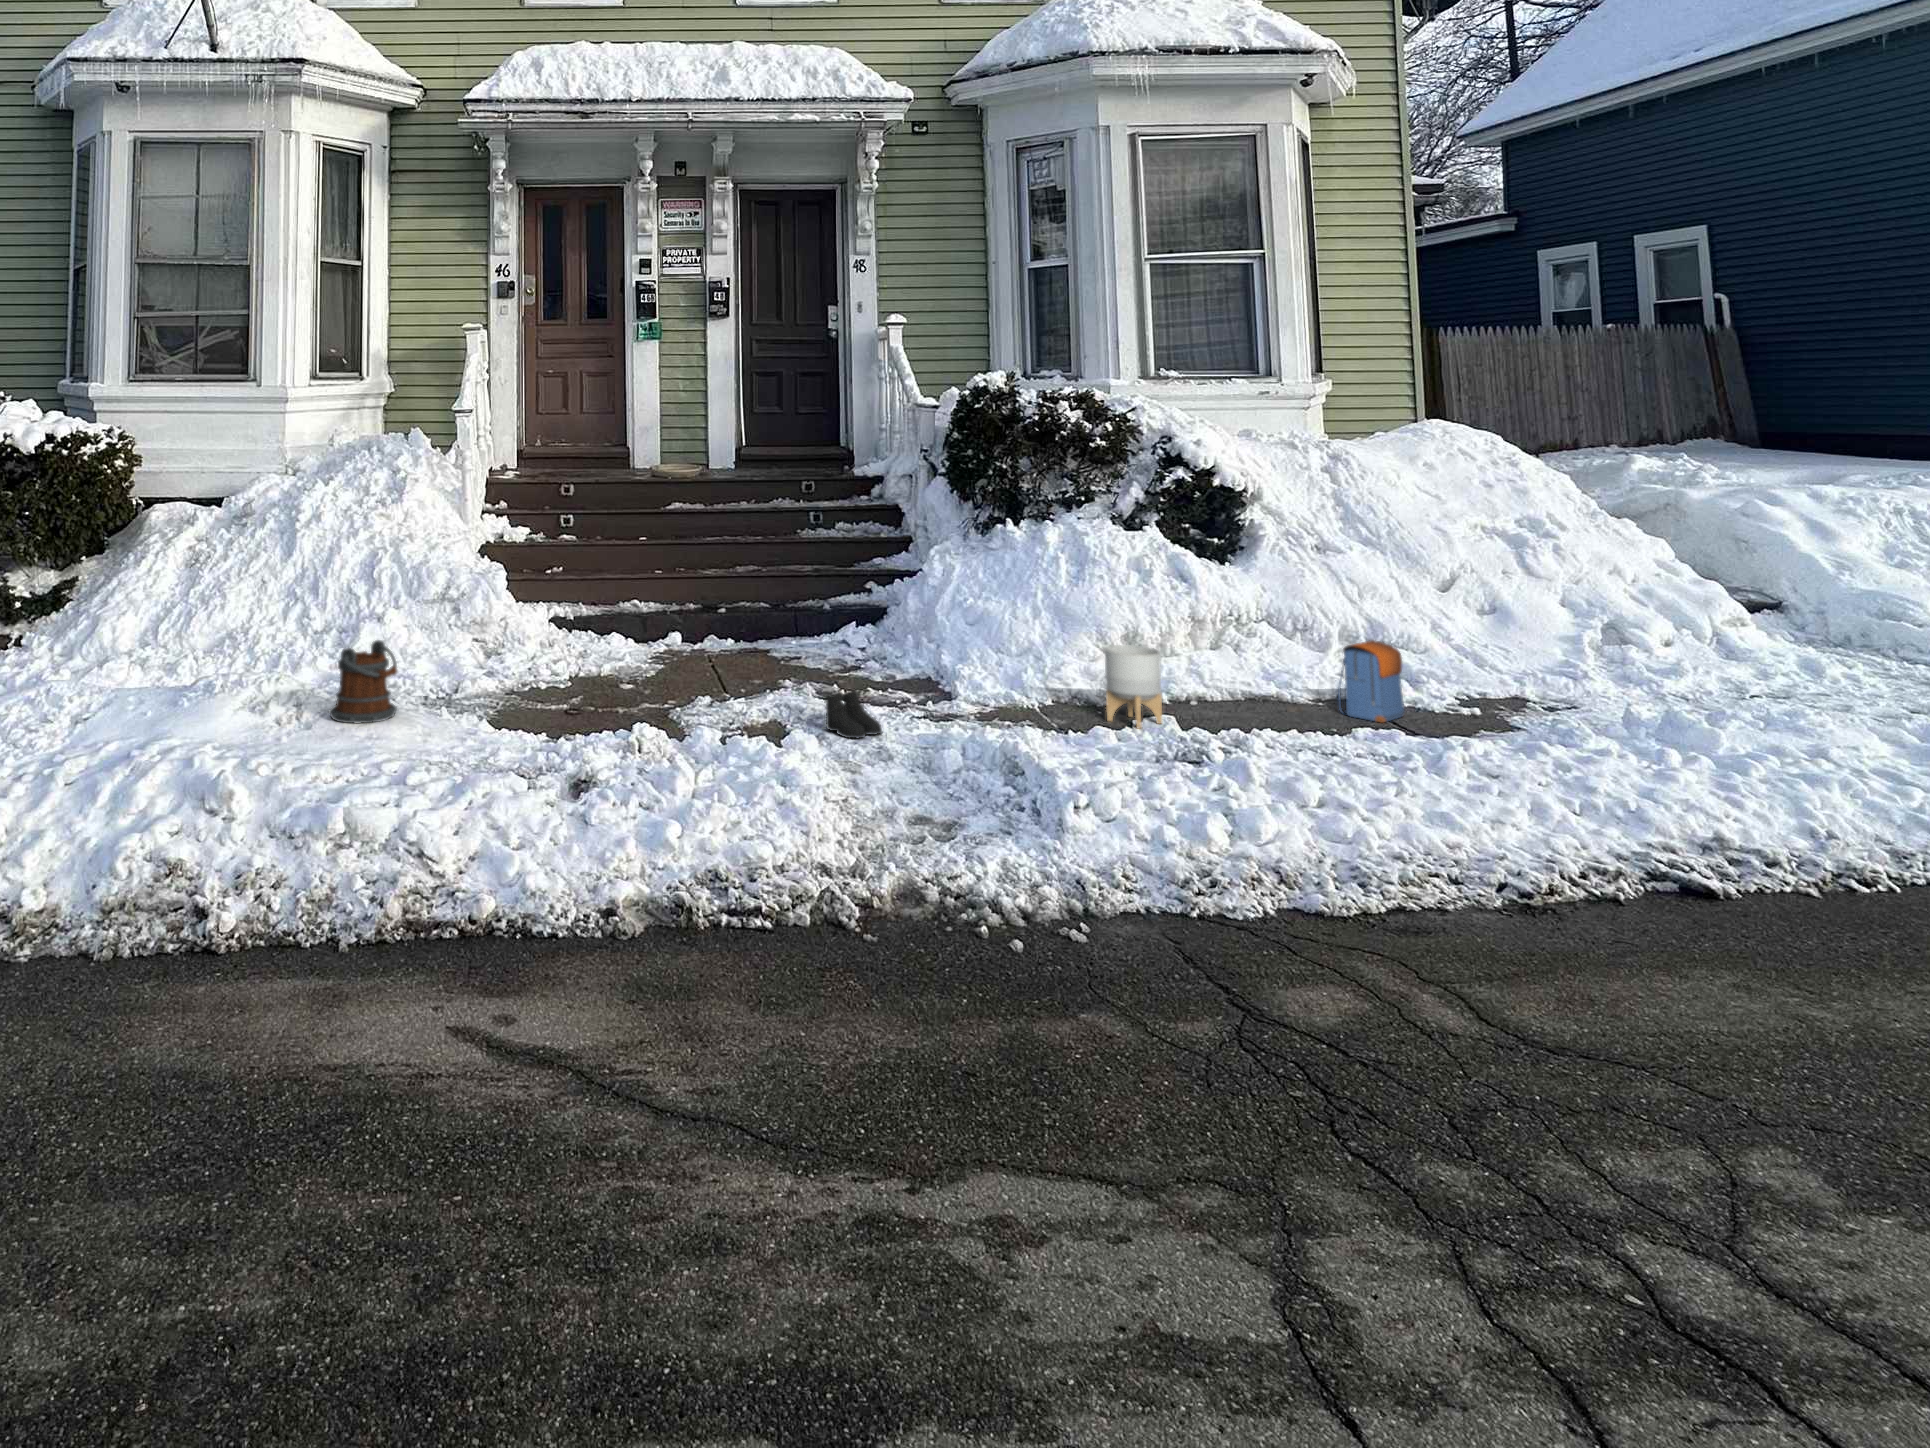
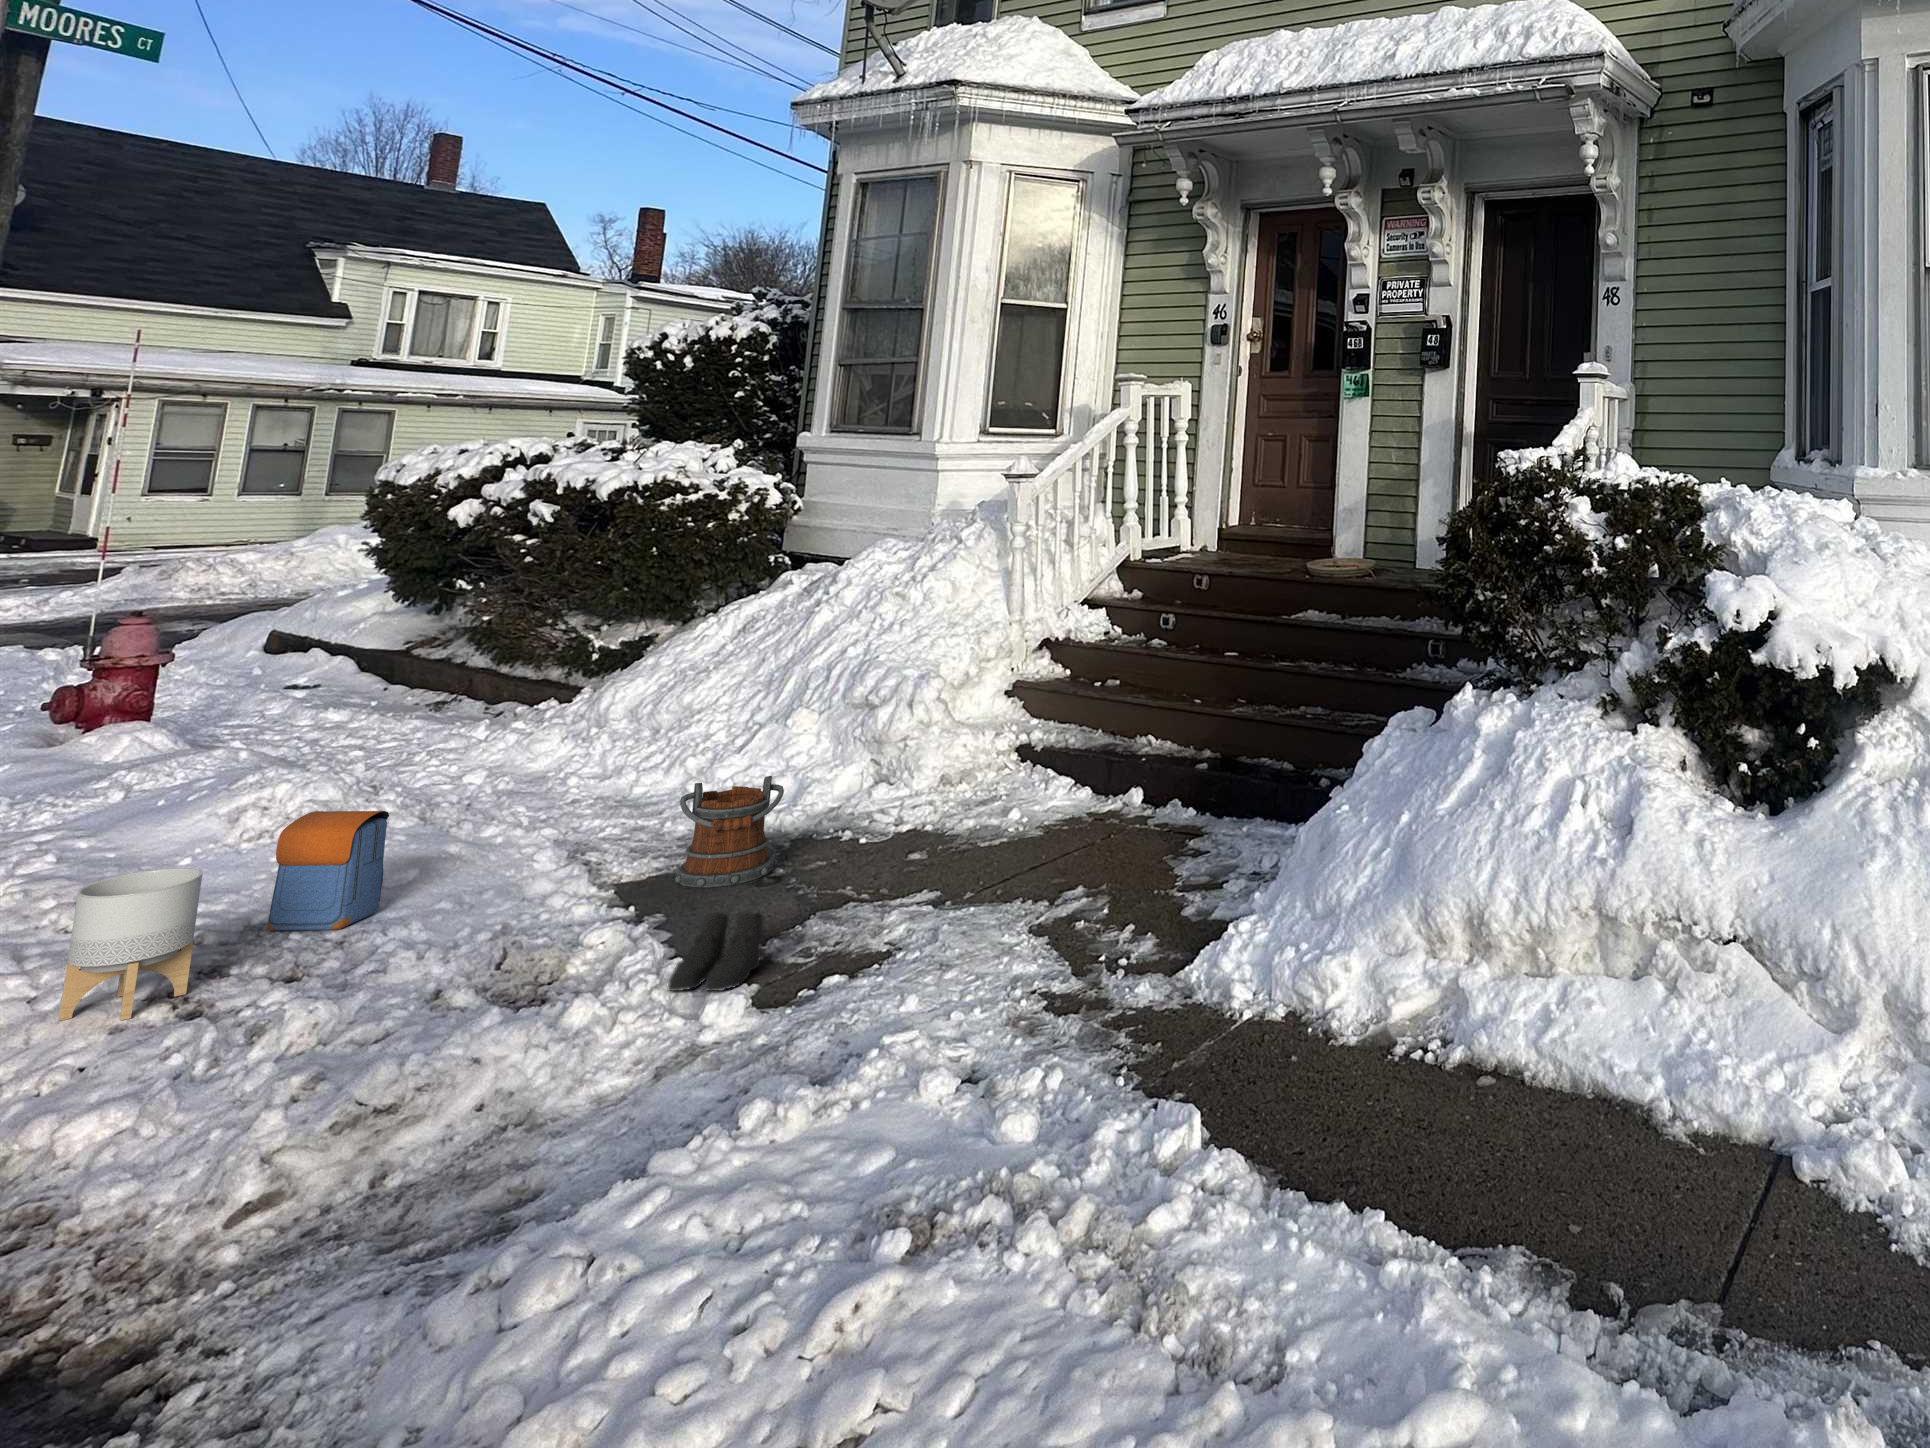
bucket: present [329,640,397,724] -> present [675,776,784,888]
backpack: present [1338,640,1405,723] -> present [267,811,389,931]
planter: present [1104,645,1163,729] -> present [59,868,203,1021]

